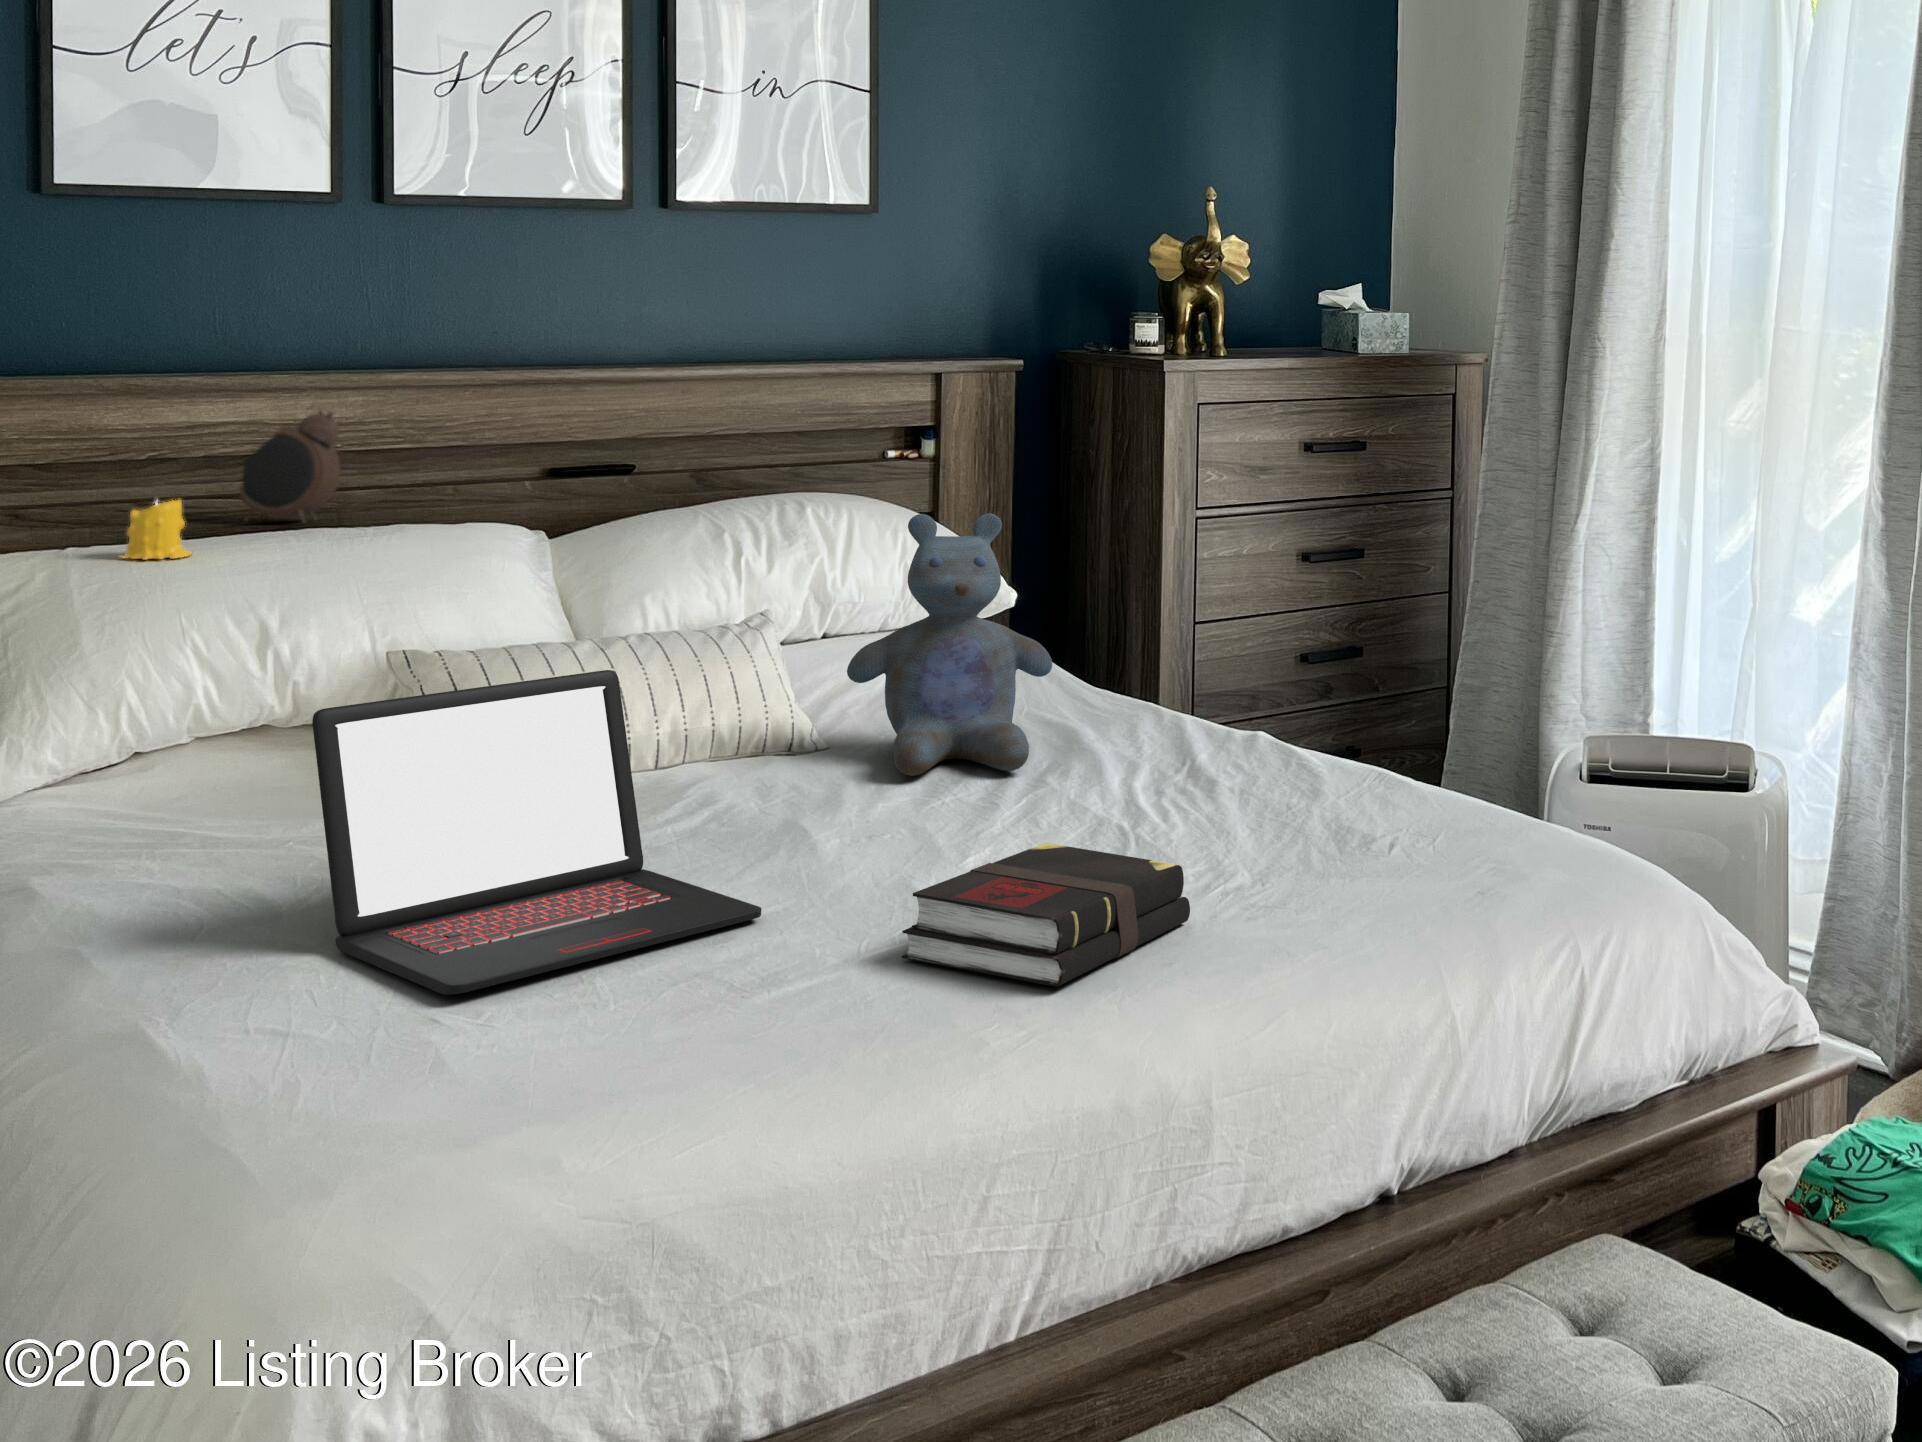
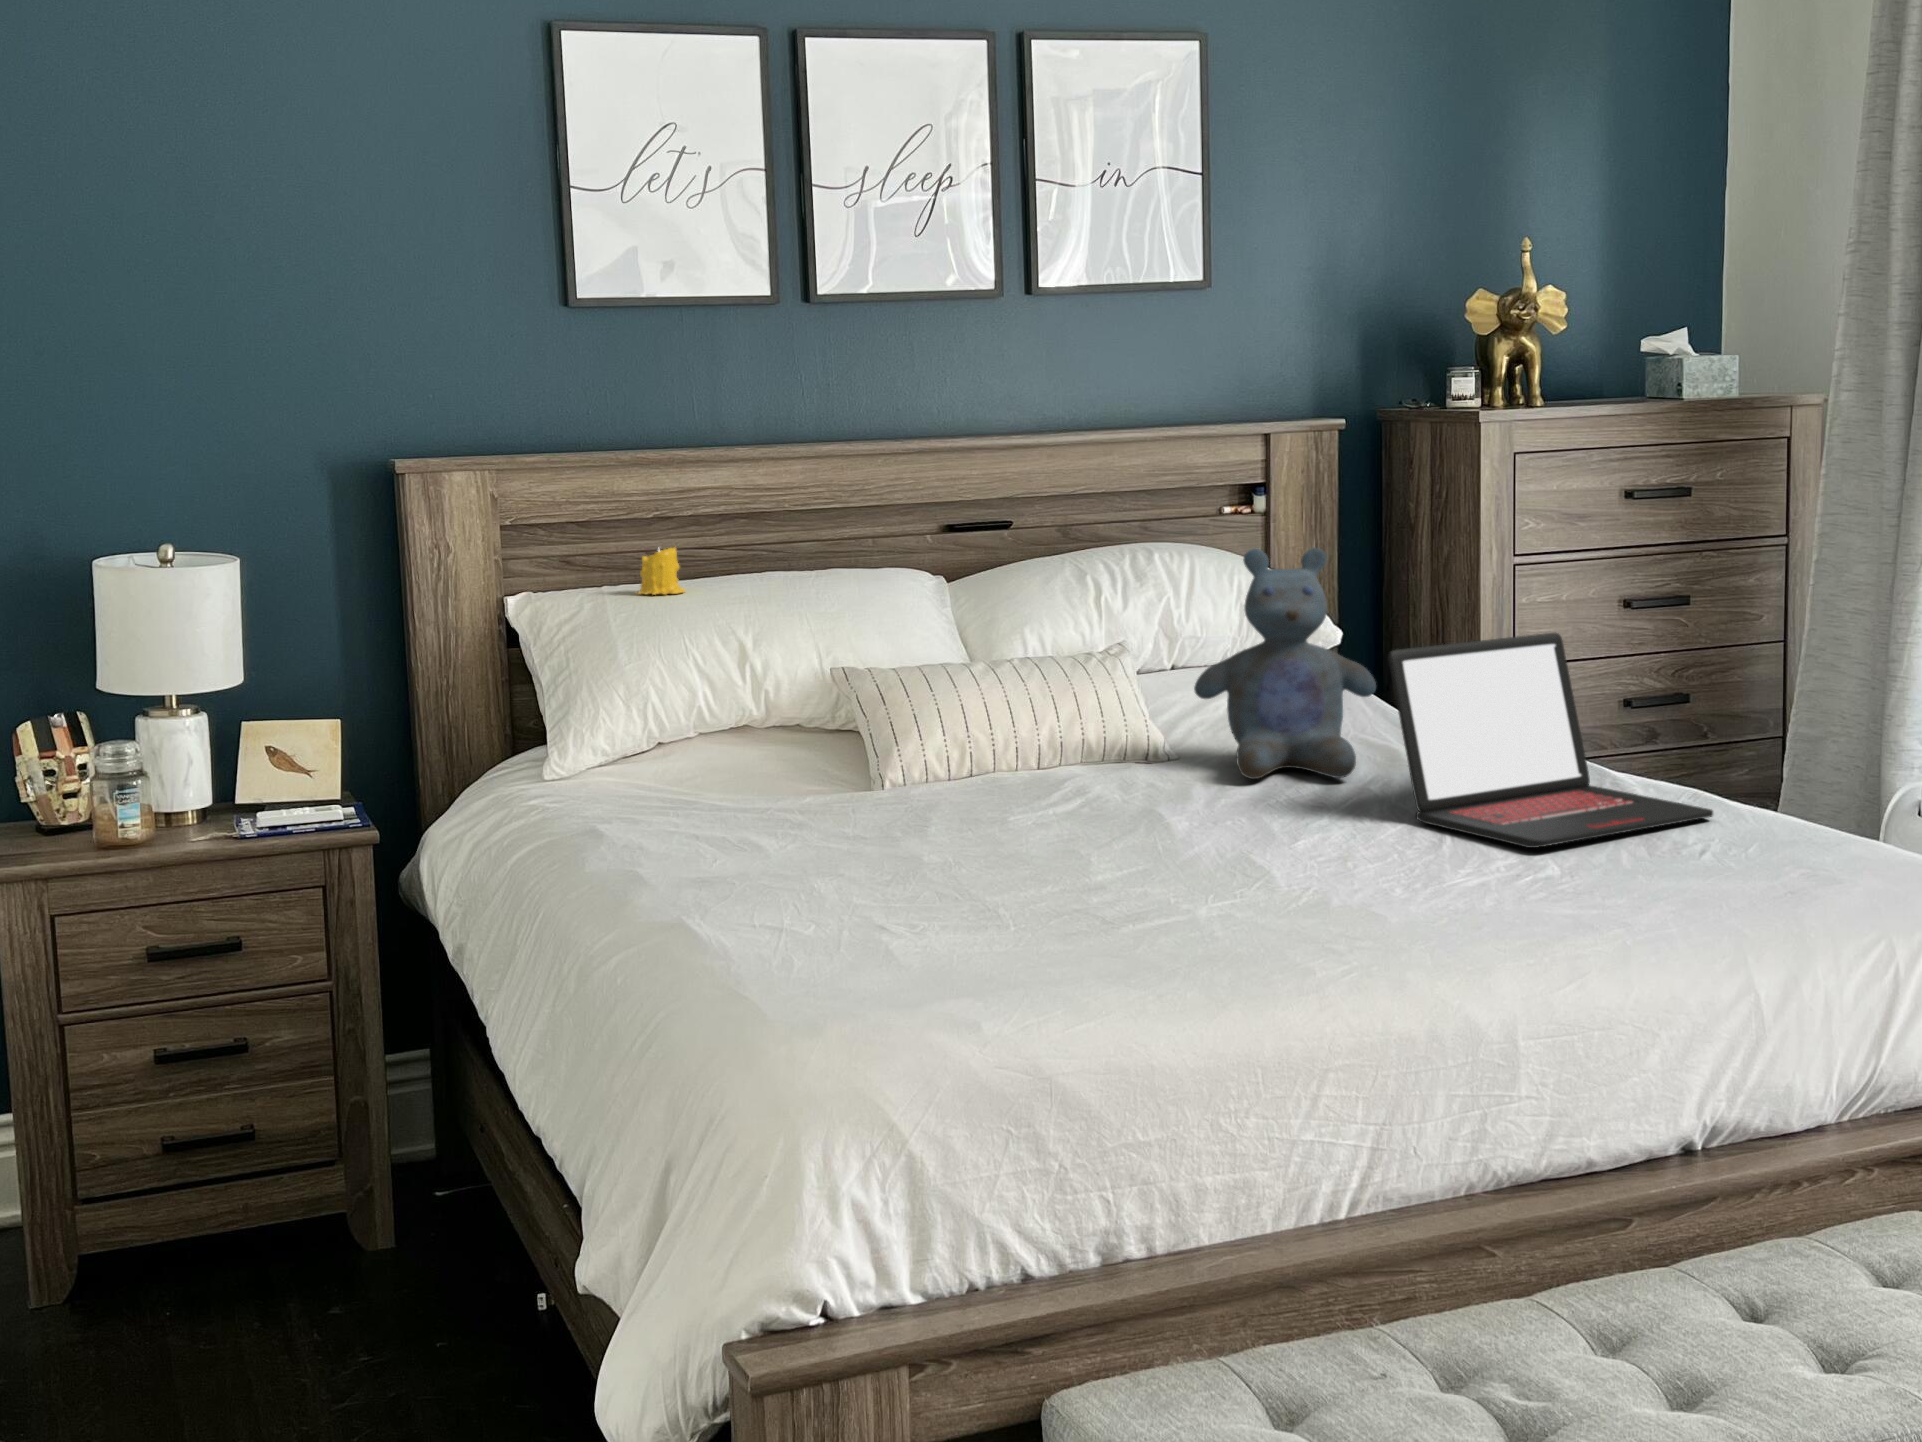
alarm clock: present [240,411,341,523] -> none [706,466,784,571]
laptop: present [312,670,761,995] -> present [1388,633,1713,848]
book: present [902,843,1190,986] -> none [1248,825,1502,936]

